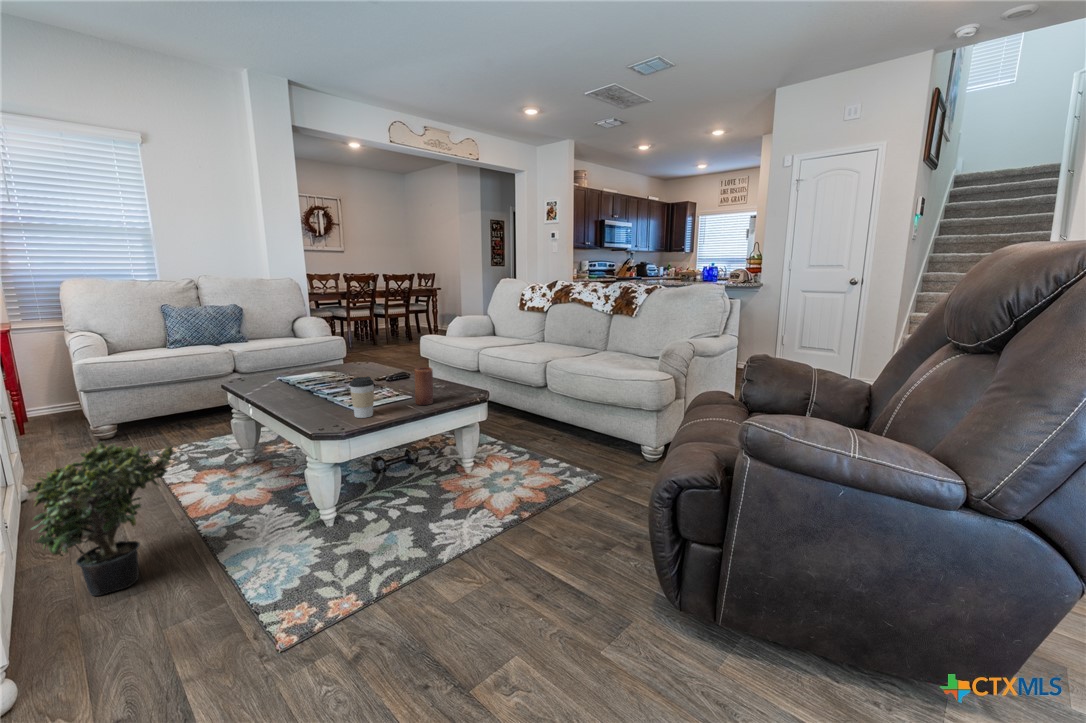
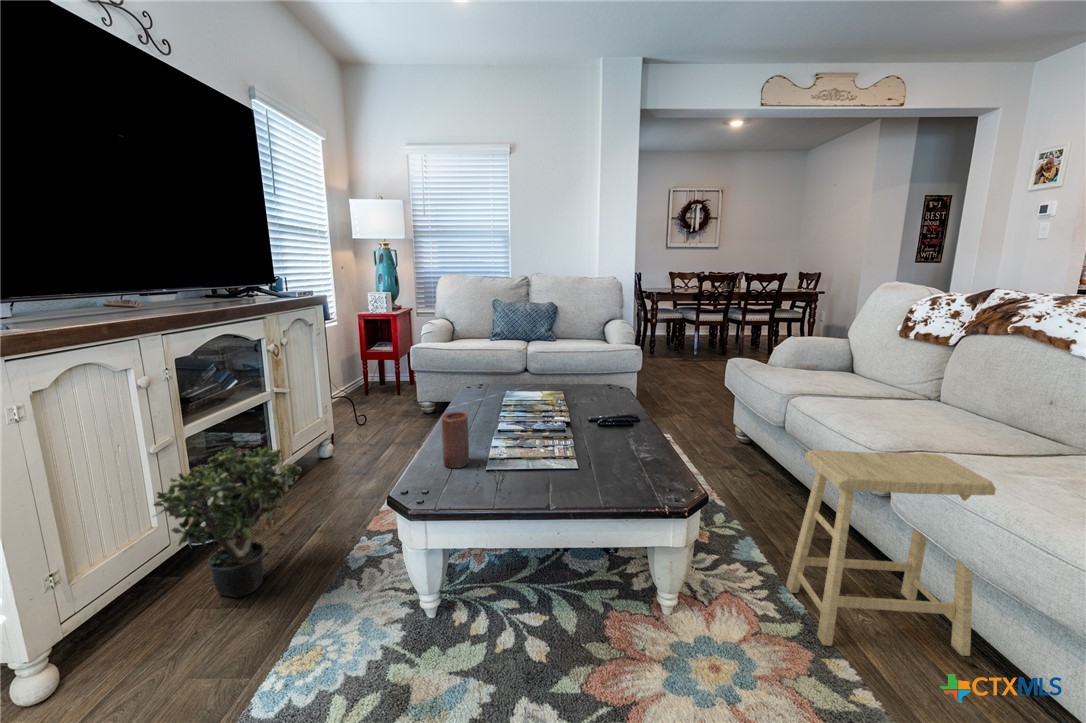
footstool: none [513,357,588,457] -> present [786,450,996,656]
candle: present [415,367,433,405] -> present [442,412,469,468]
coffee cup: present [350,376,374,418] -> none [470,429,504,490]

